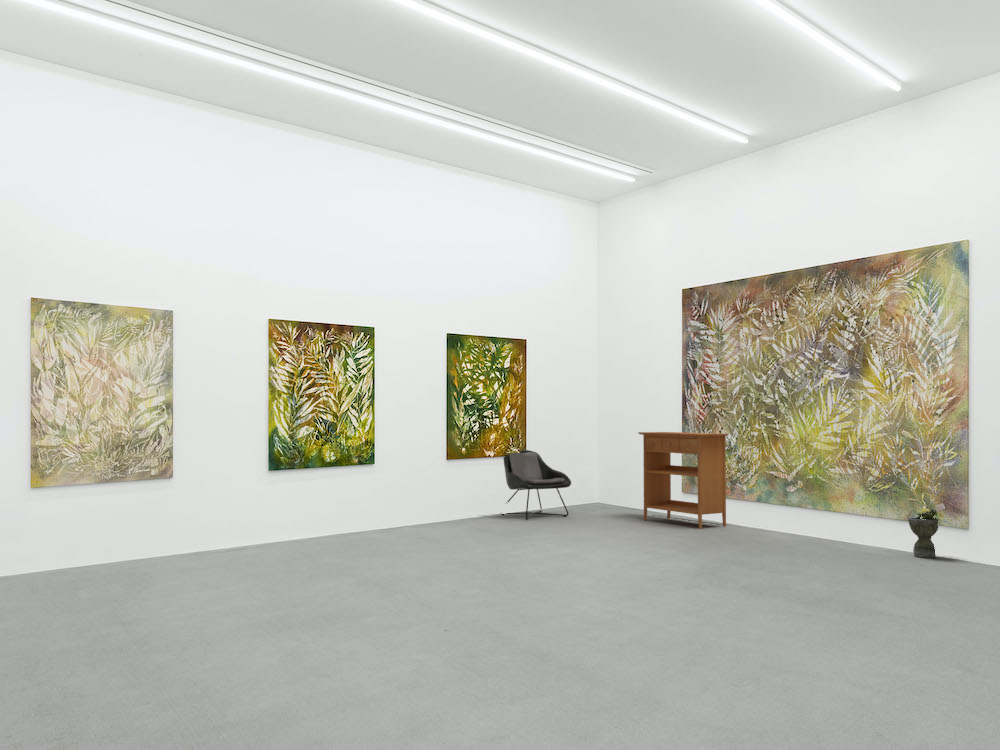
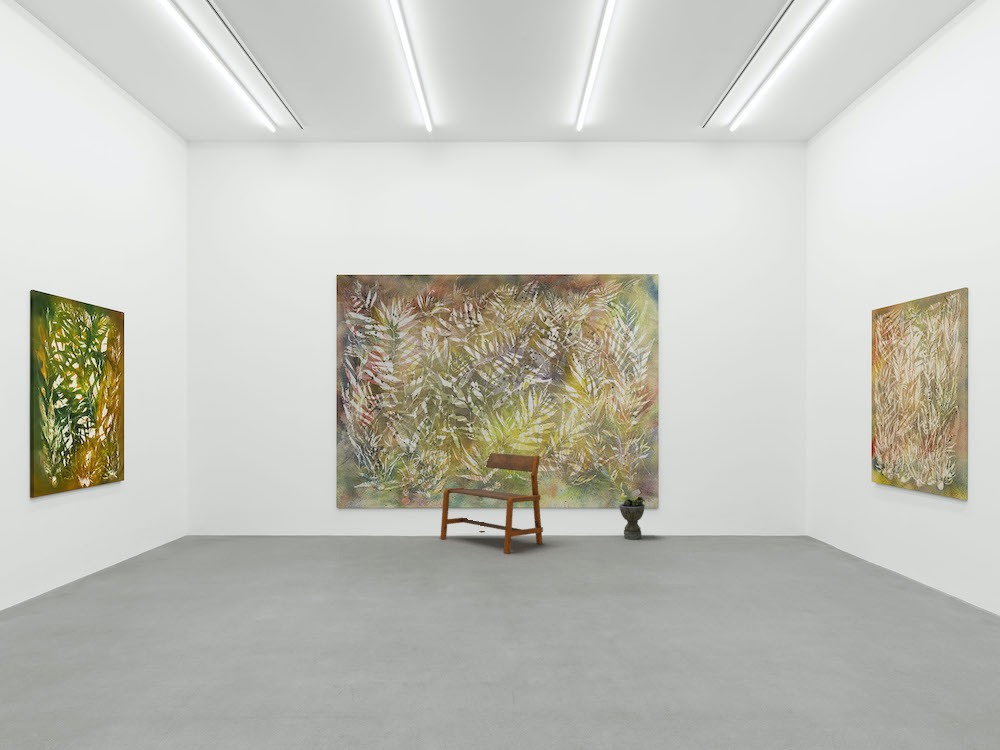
console table: present [638,432,728,529] -> none [300,437,409,544]
lounge chair: present [501,450,571,520] -> none [100,472,211,574]
bench: none [745,450,814,545] -> present [441,453,543,554]

